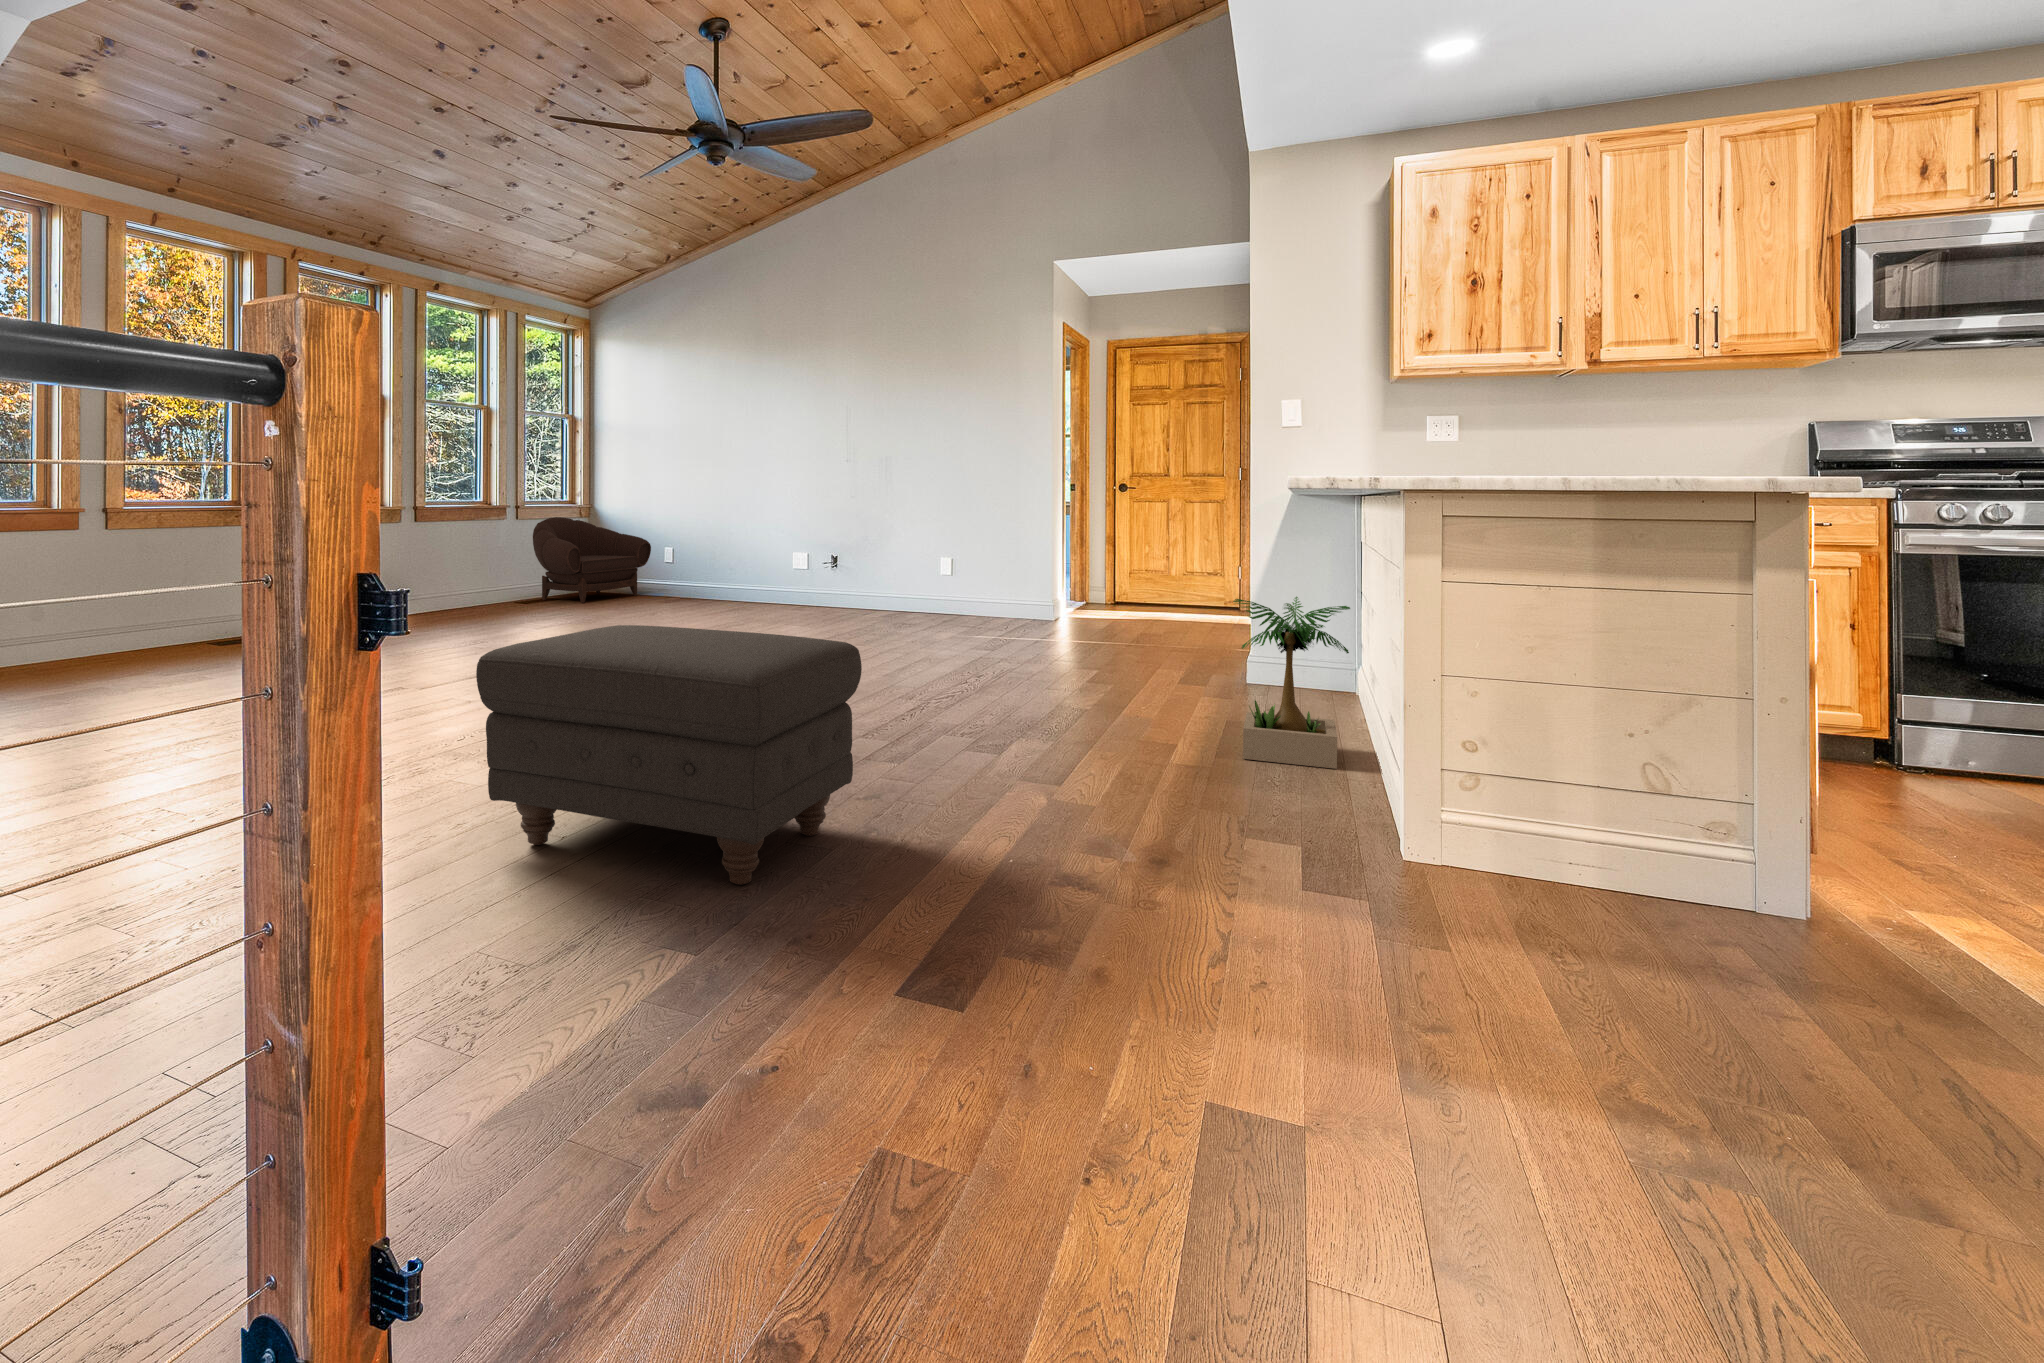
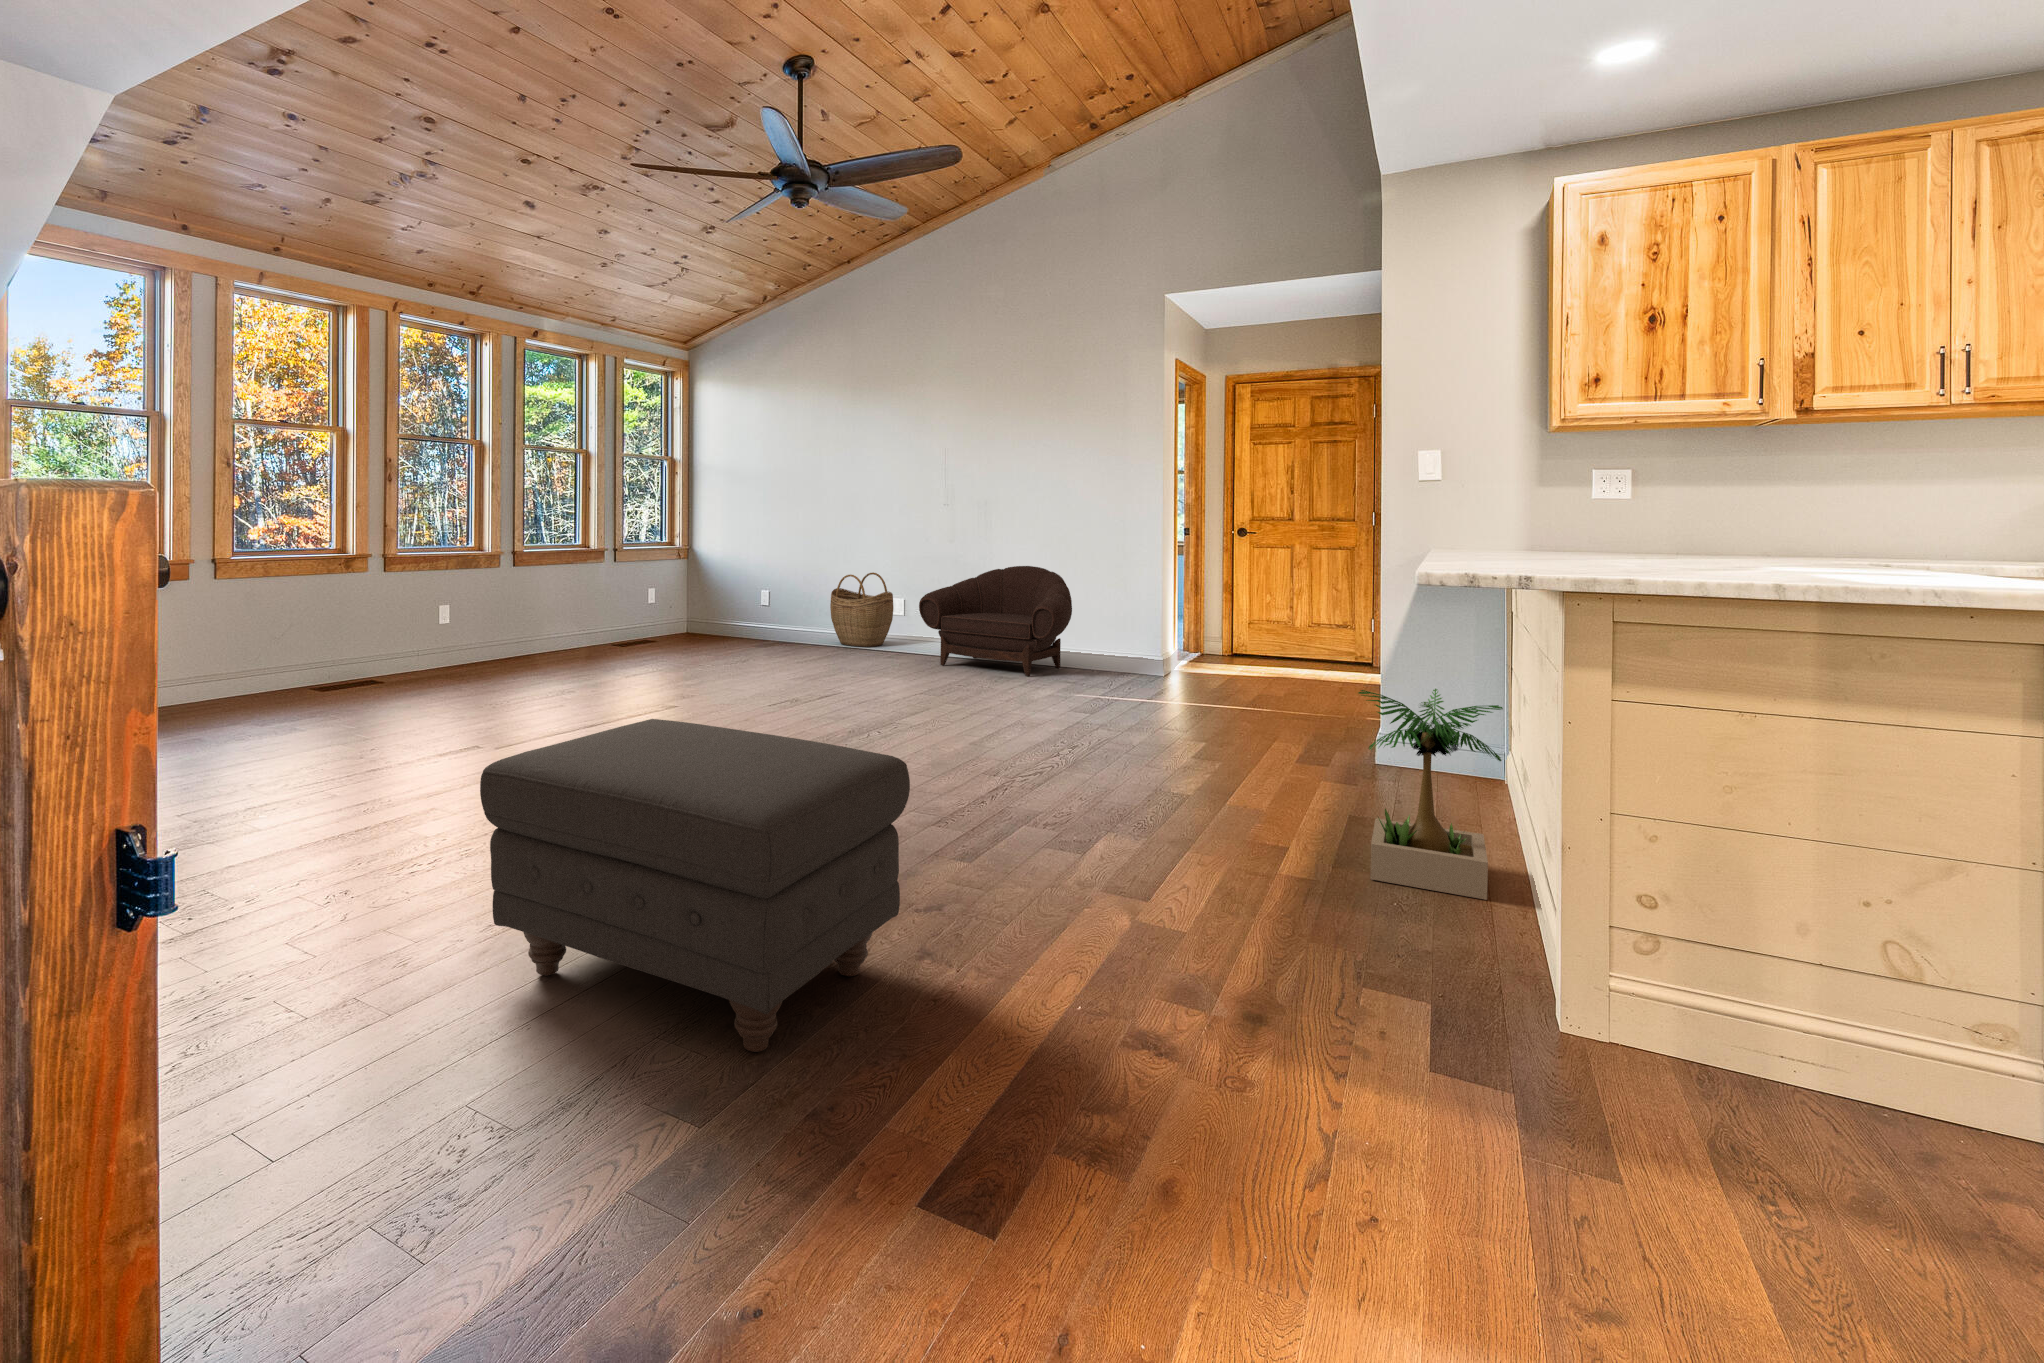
armchair: present [533,517,651,603] -> present [919,566,1072,676]
woven basket: none [735,533,797,605] -> present [830,573,893,647]

